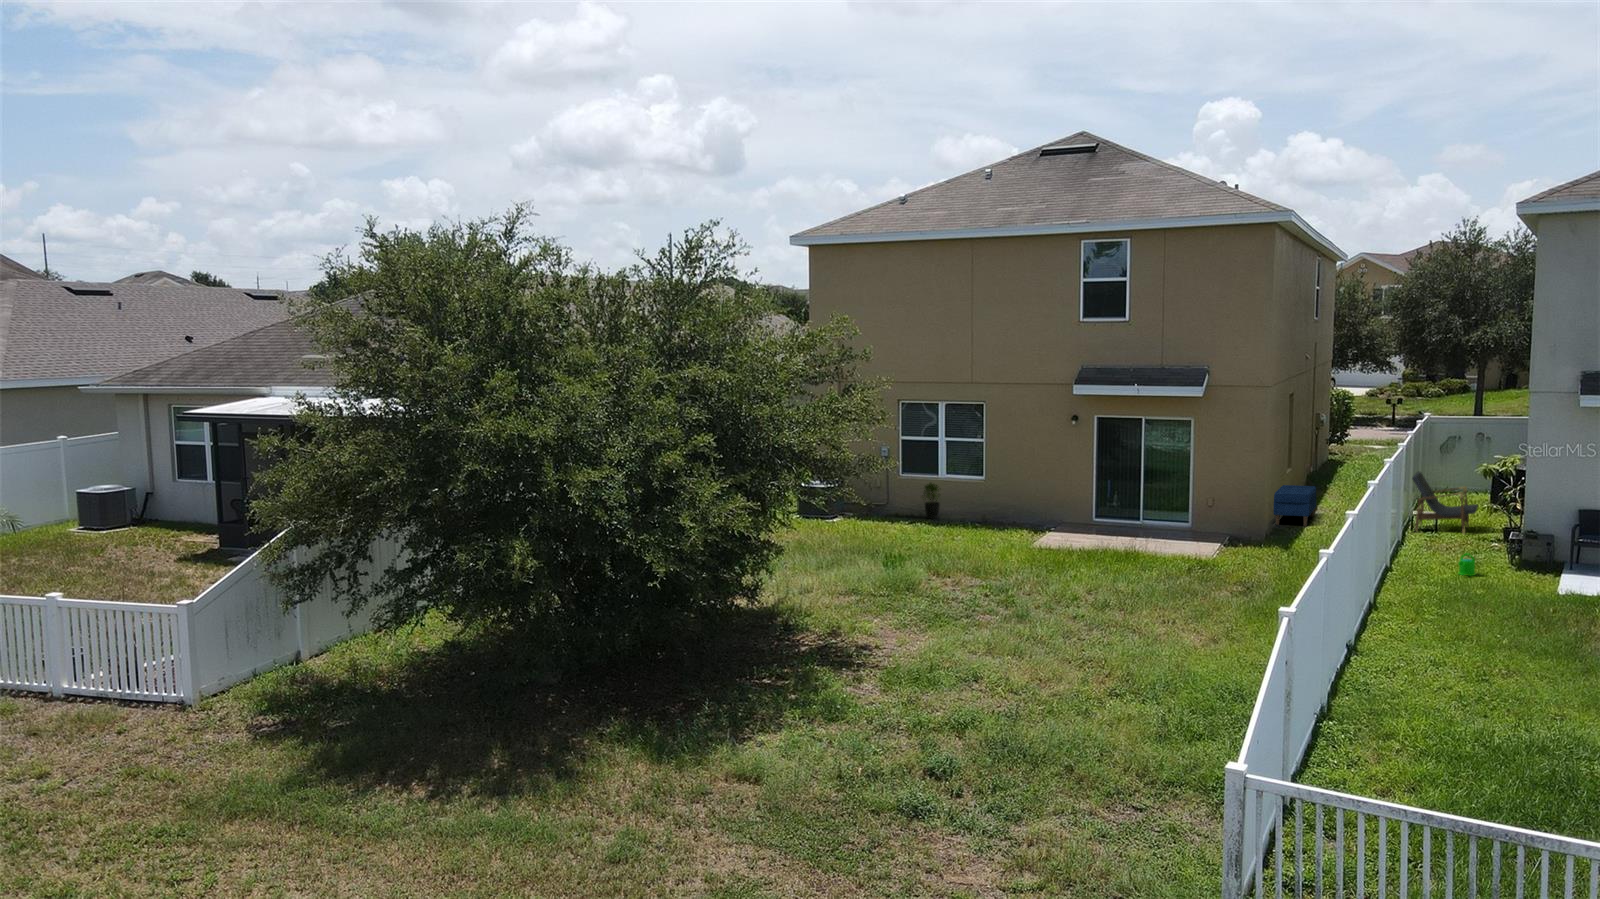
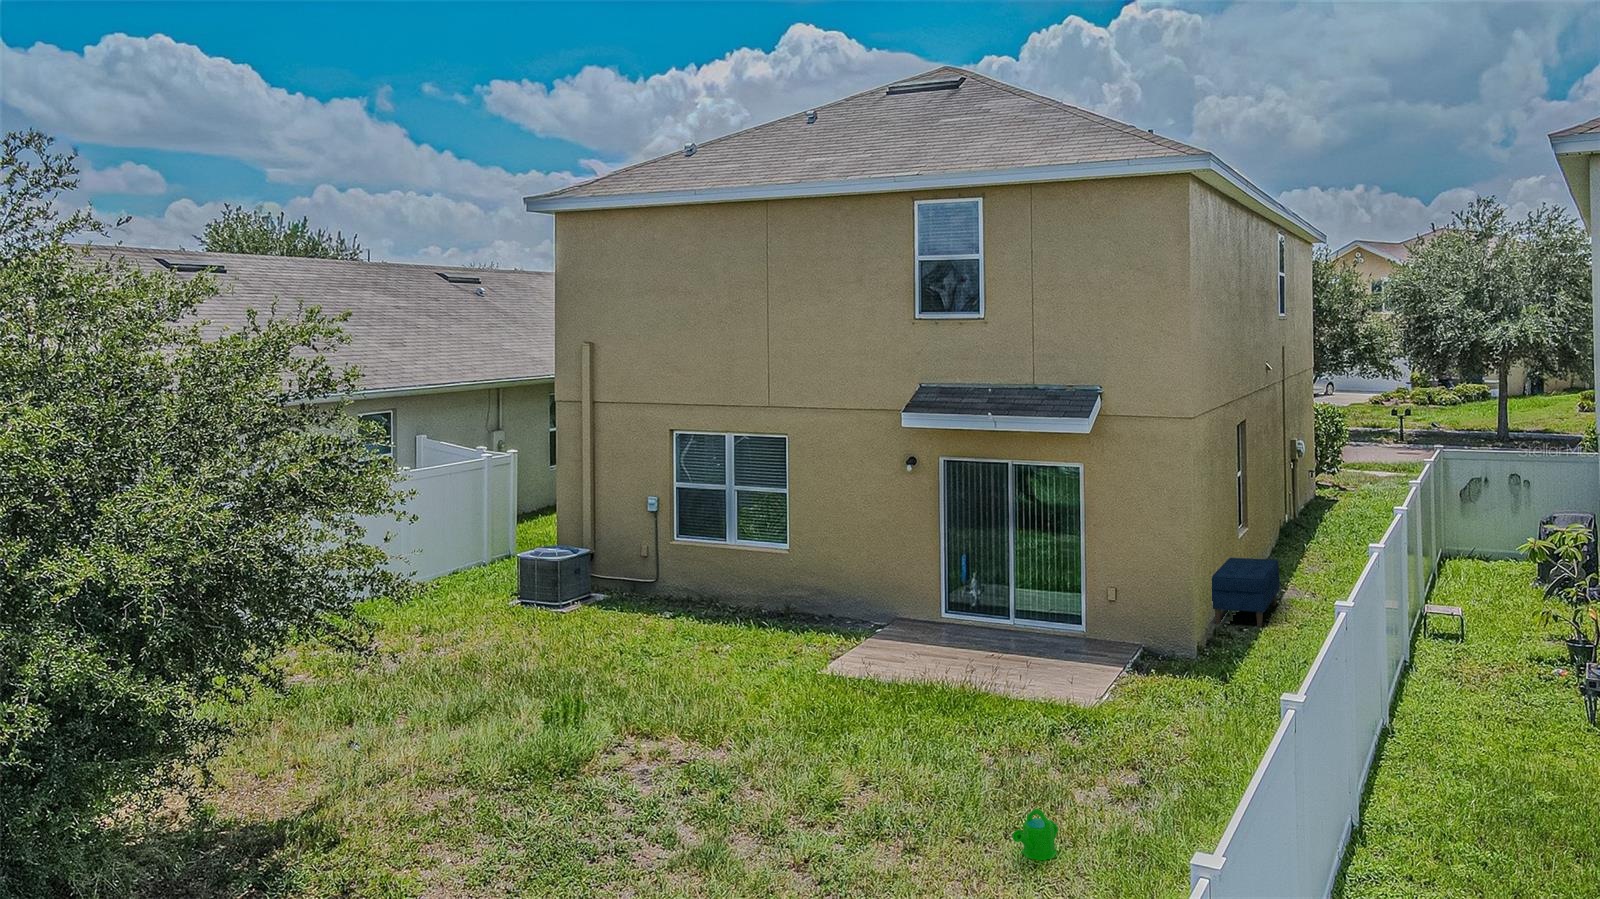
lounge chair: present [1412,471,1478,534] -> none [1424,540,1531,646]
potted plant: present [924,483,940,519] -> none [706,559,740,613]
watering can: present [1458,553,1475,576] -> present [1013,808,1058,860]

